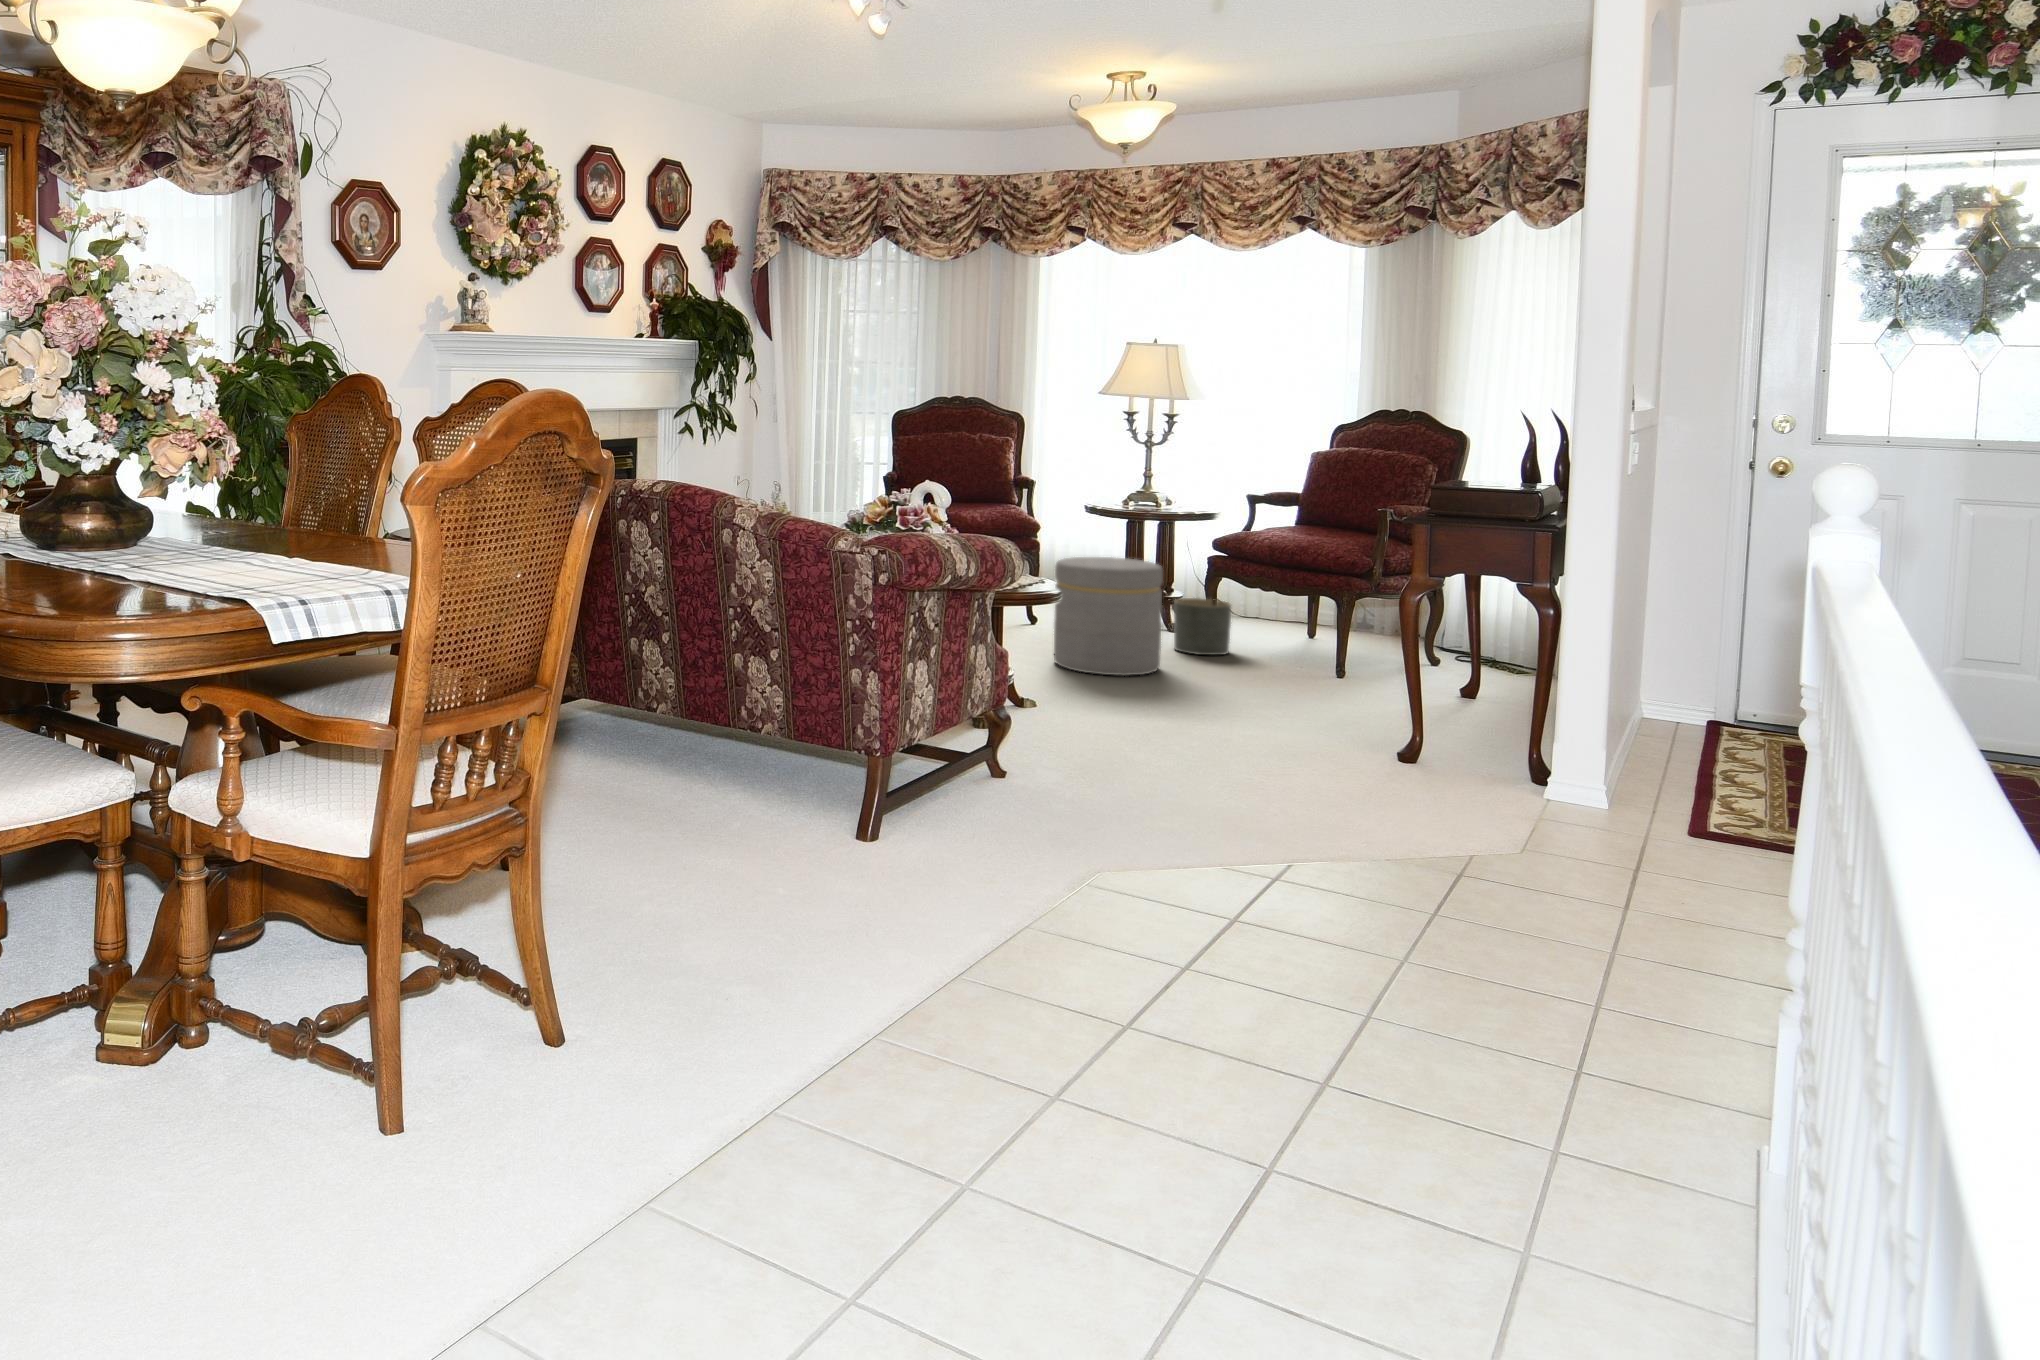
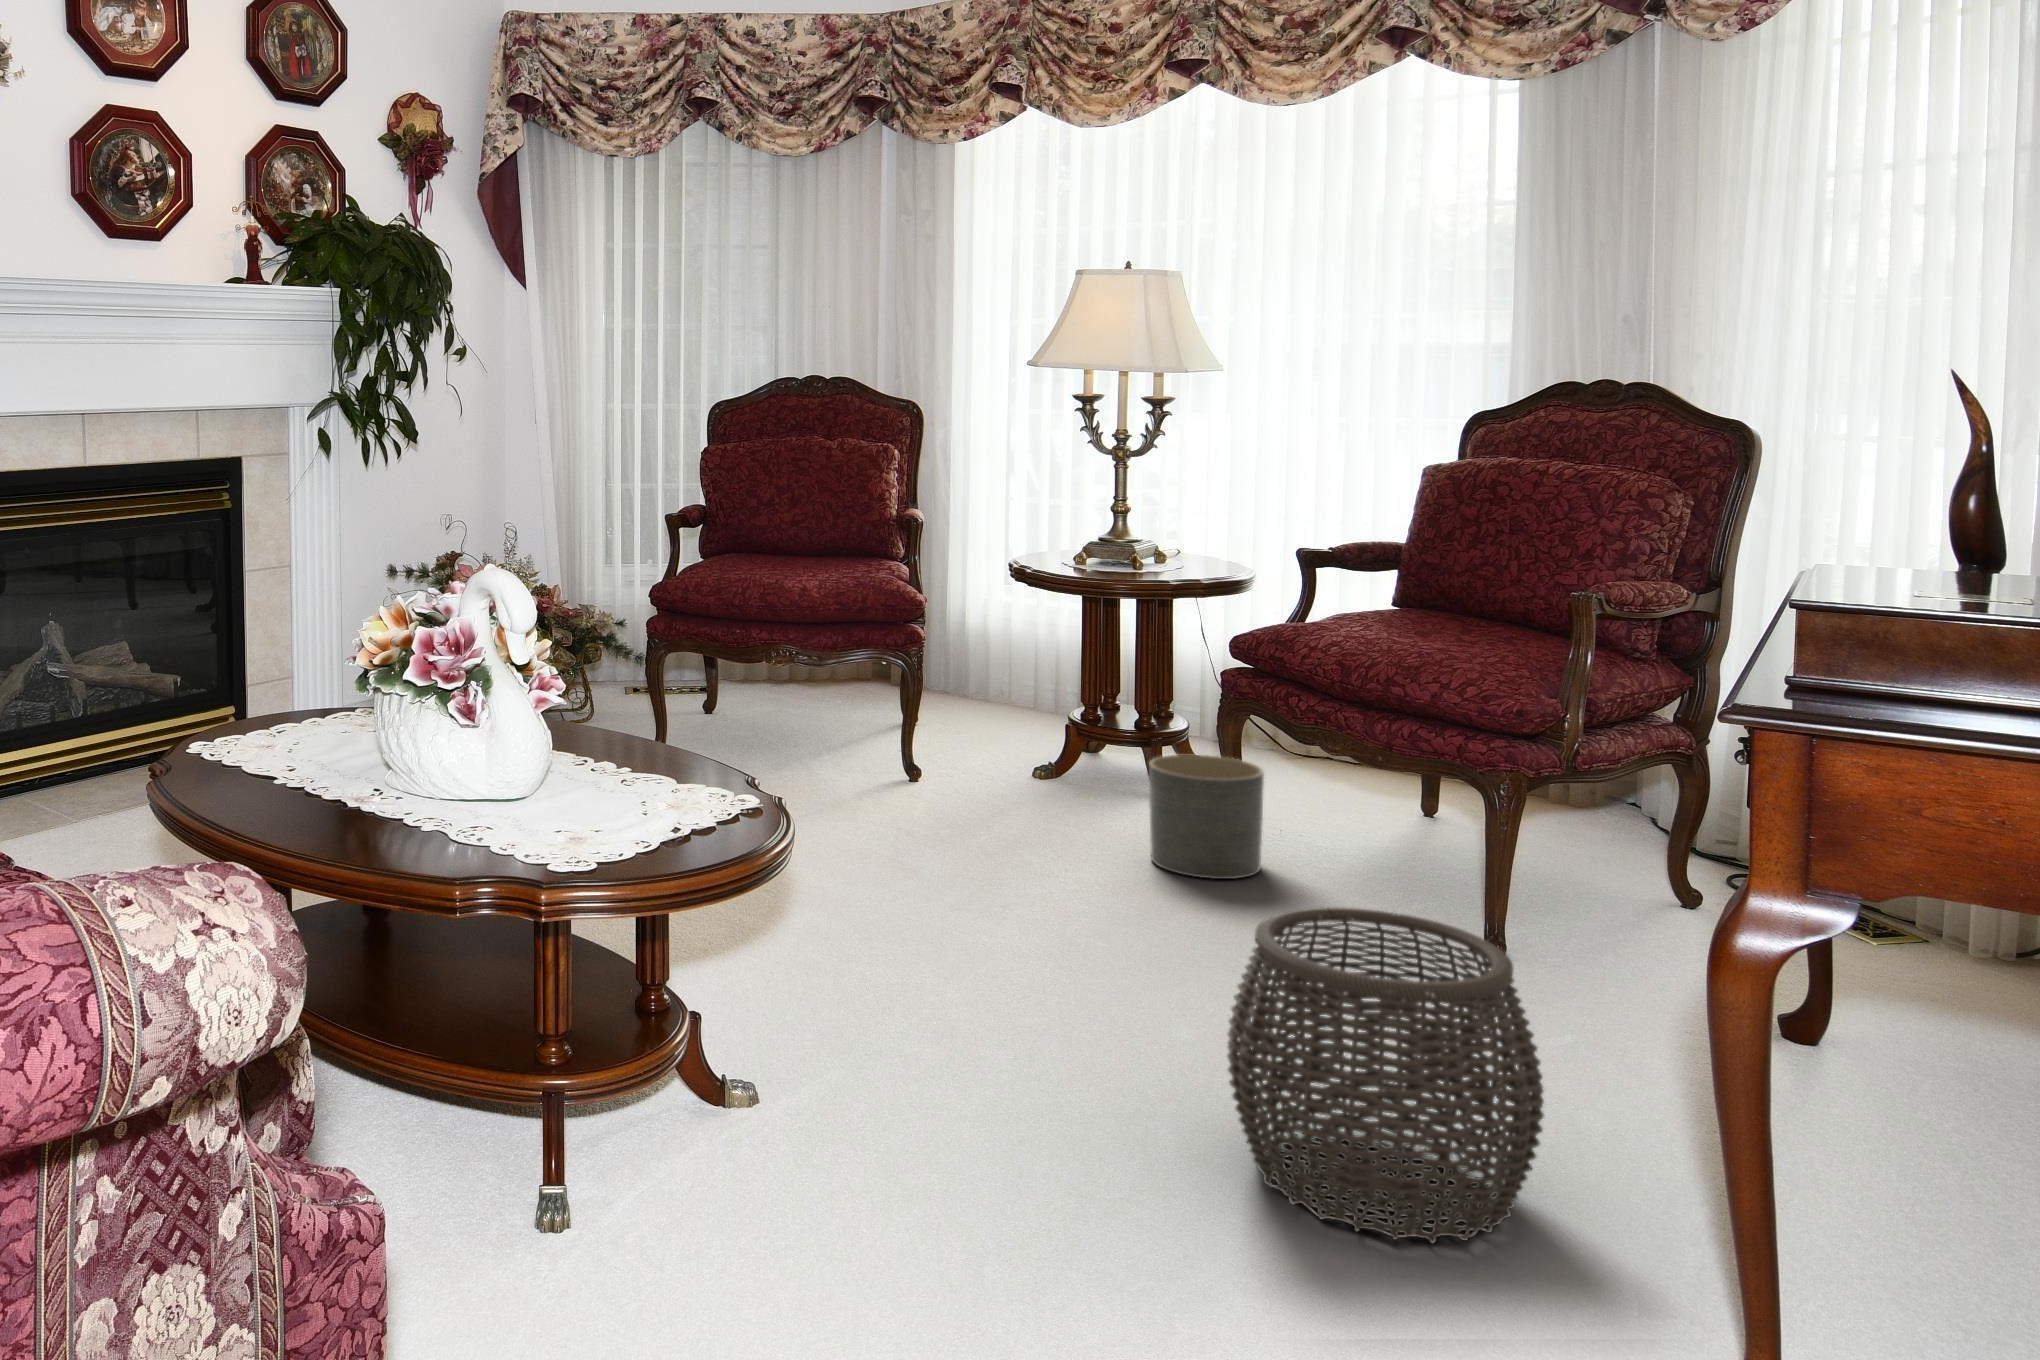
ottoman: present [1054,557,1163,676] -> none [881,680,1102,949]
woven basket: none [1237,631,1355,740] -> present [1227,907,1544,1243]

